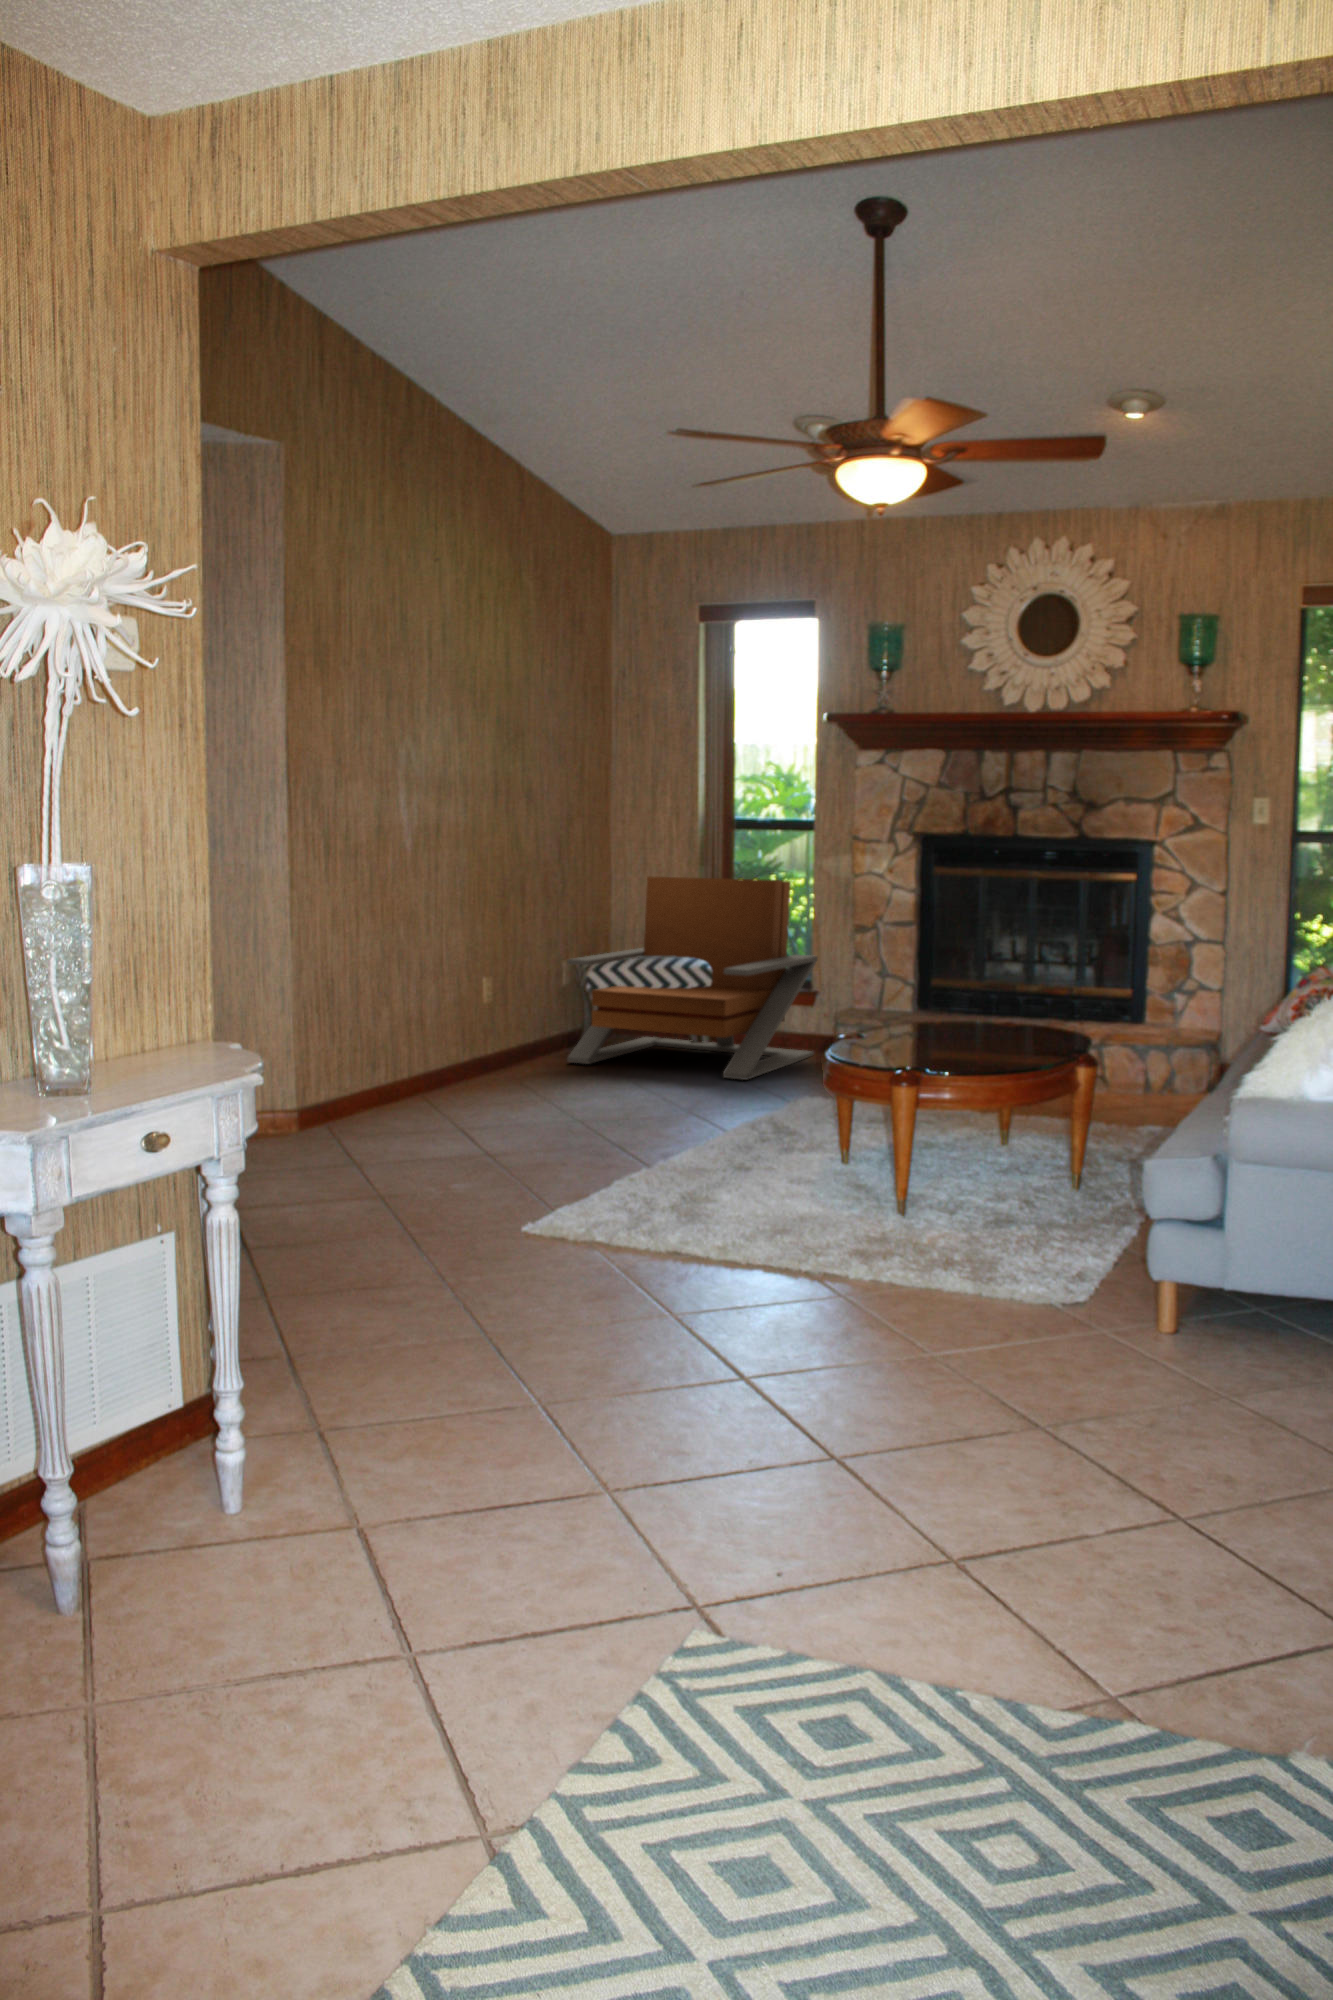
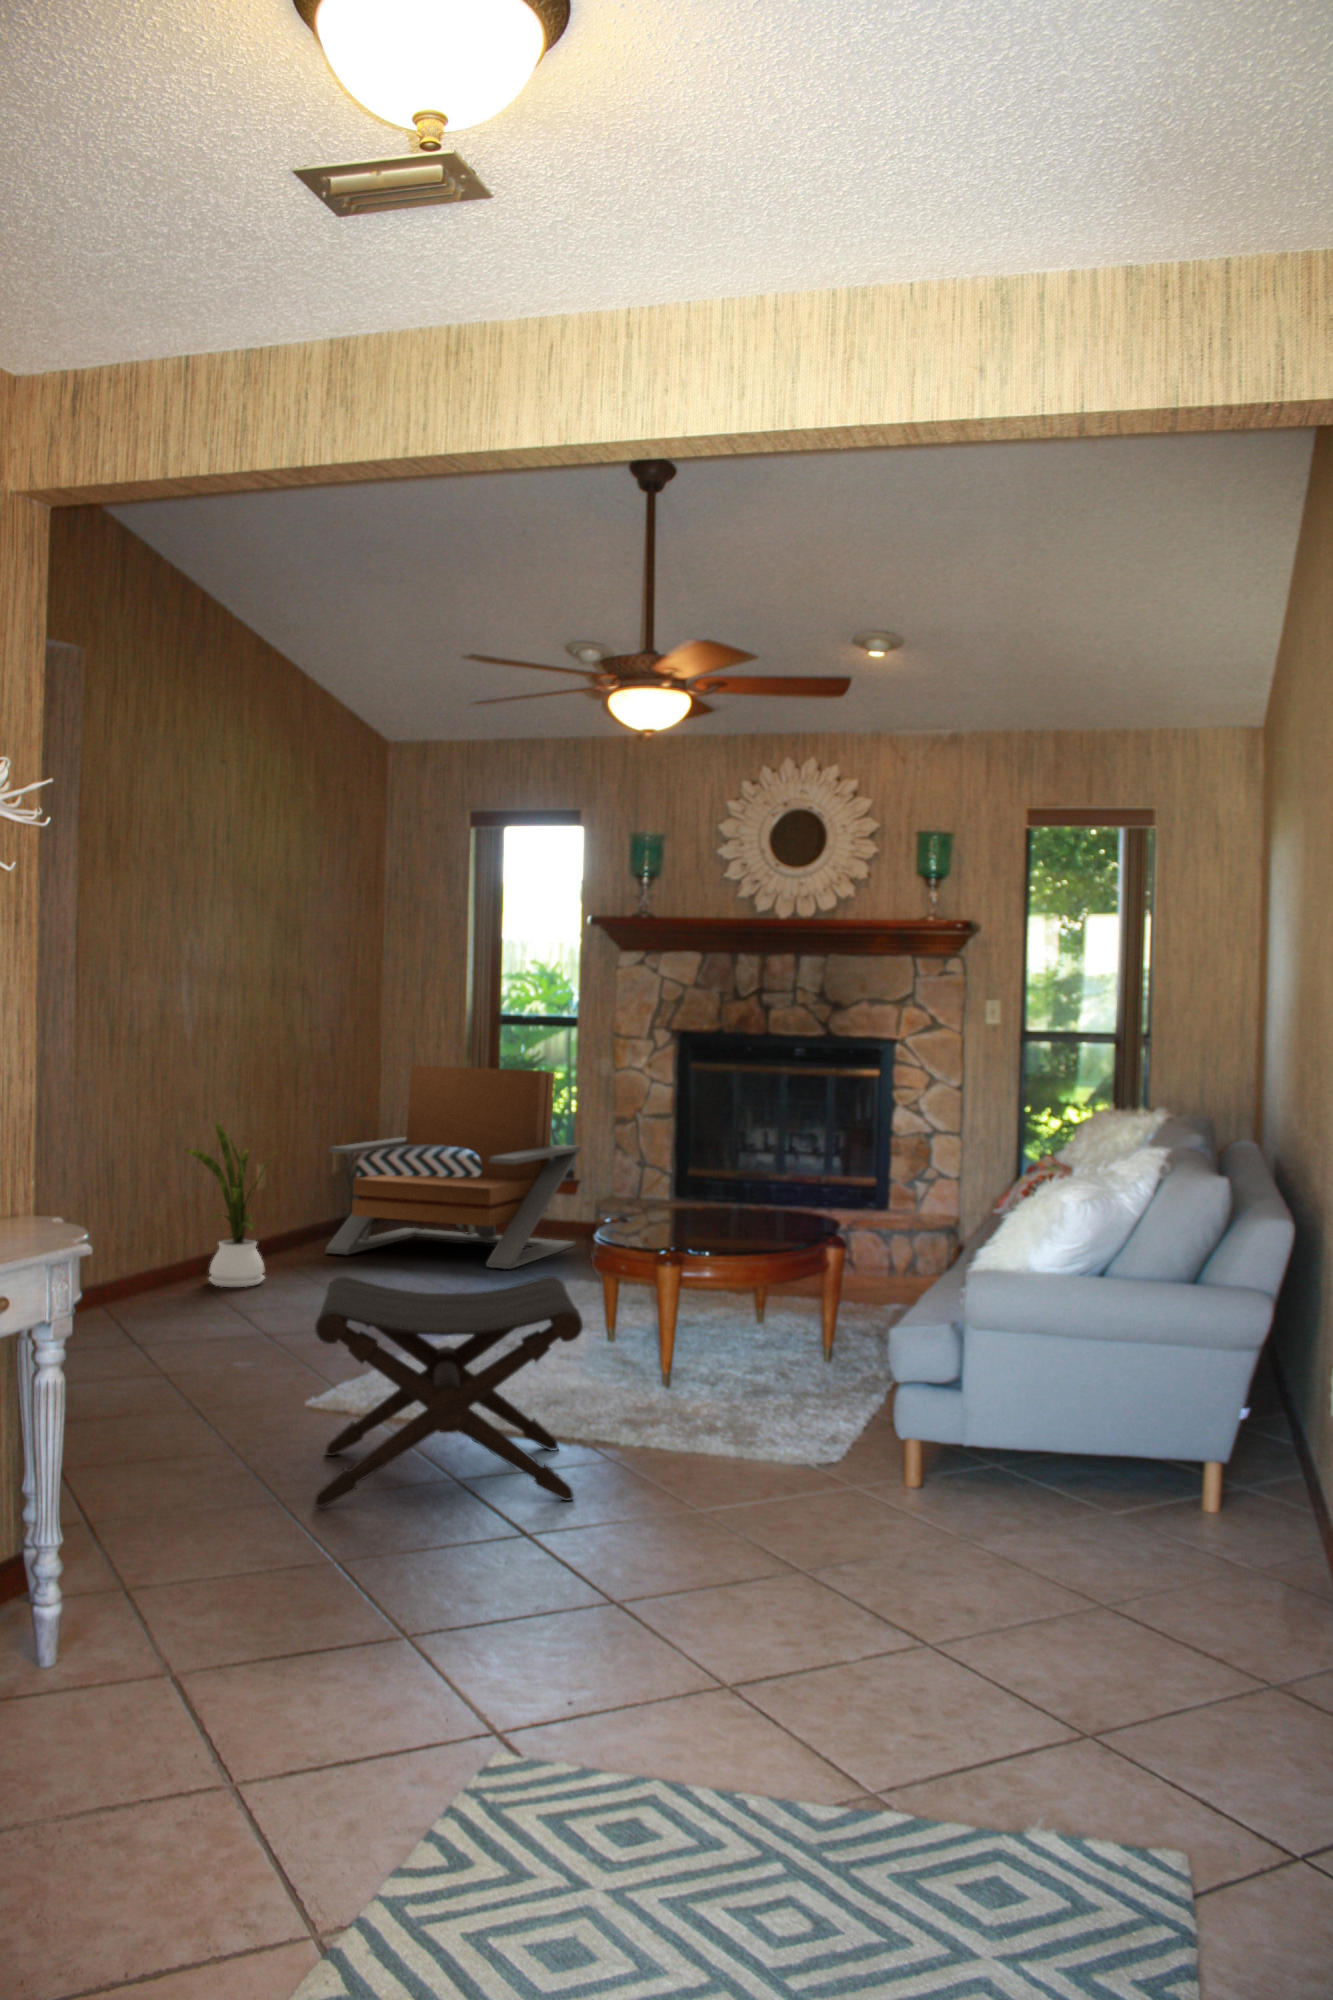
house plant: none [423,936,520,1097] -> present [186,1122,274,1287]
footstool: none [527,1098,803,1333] -> present [315,1276,583,1507]

